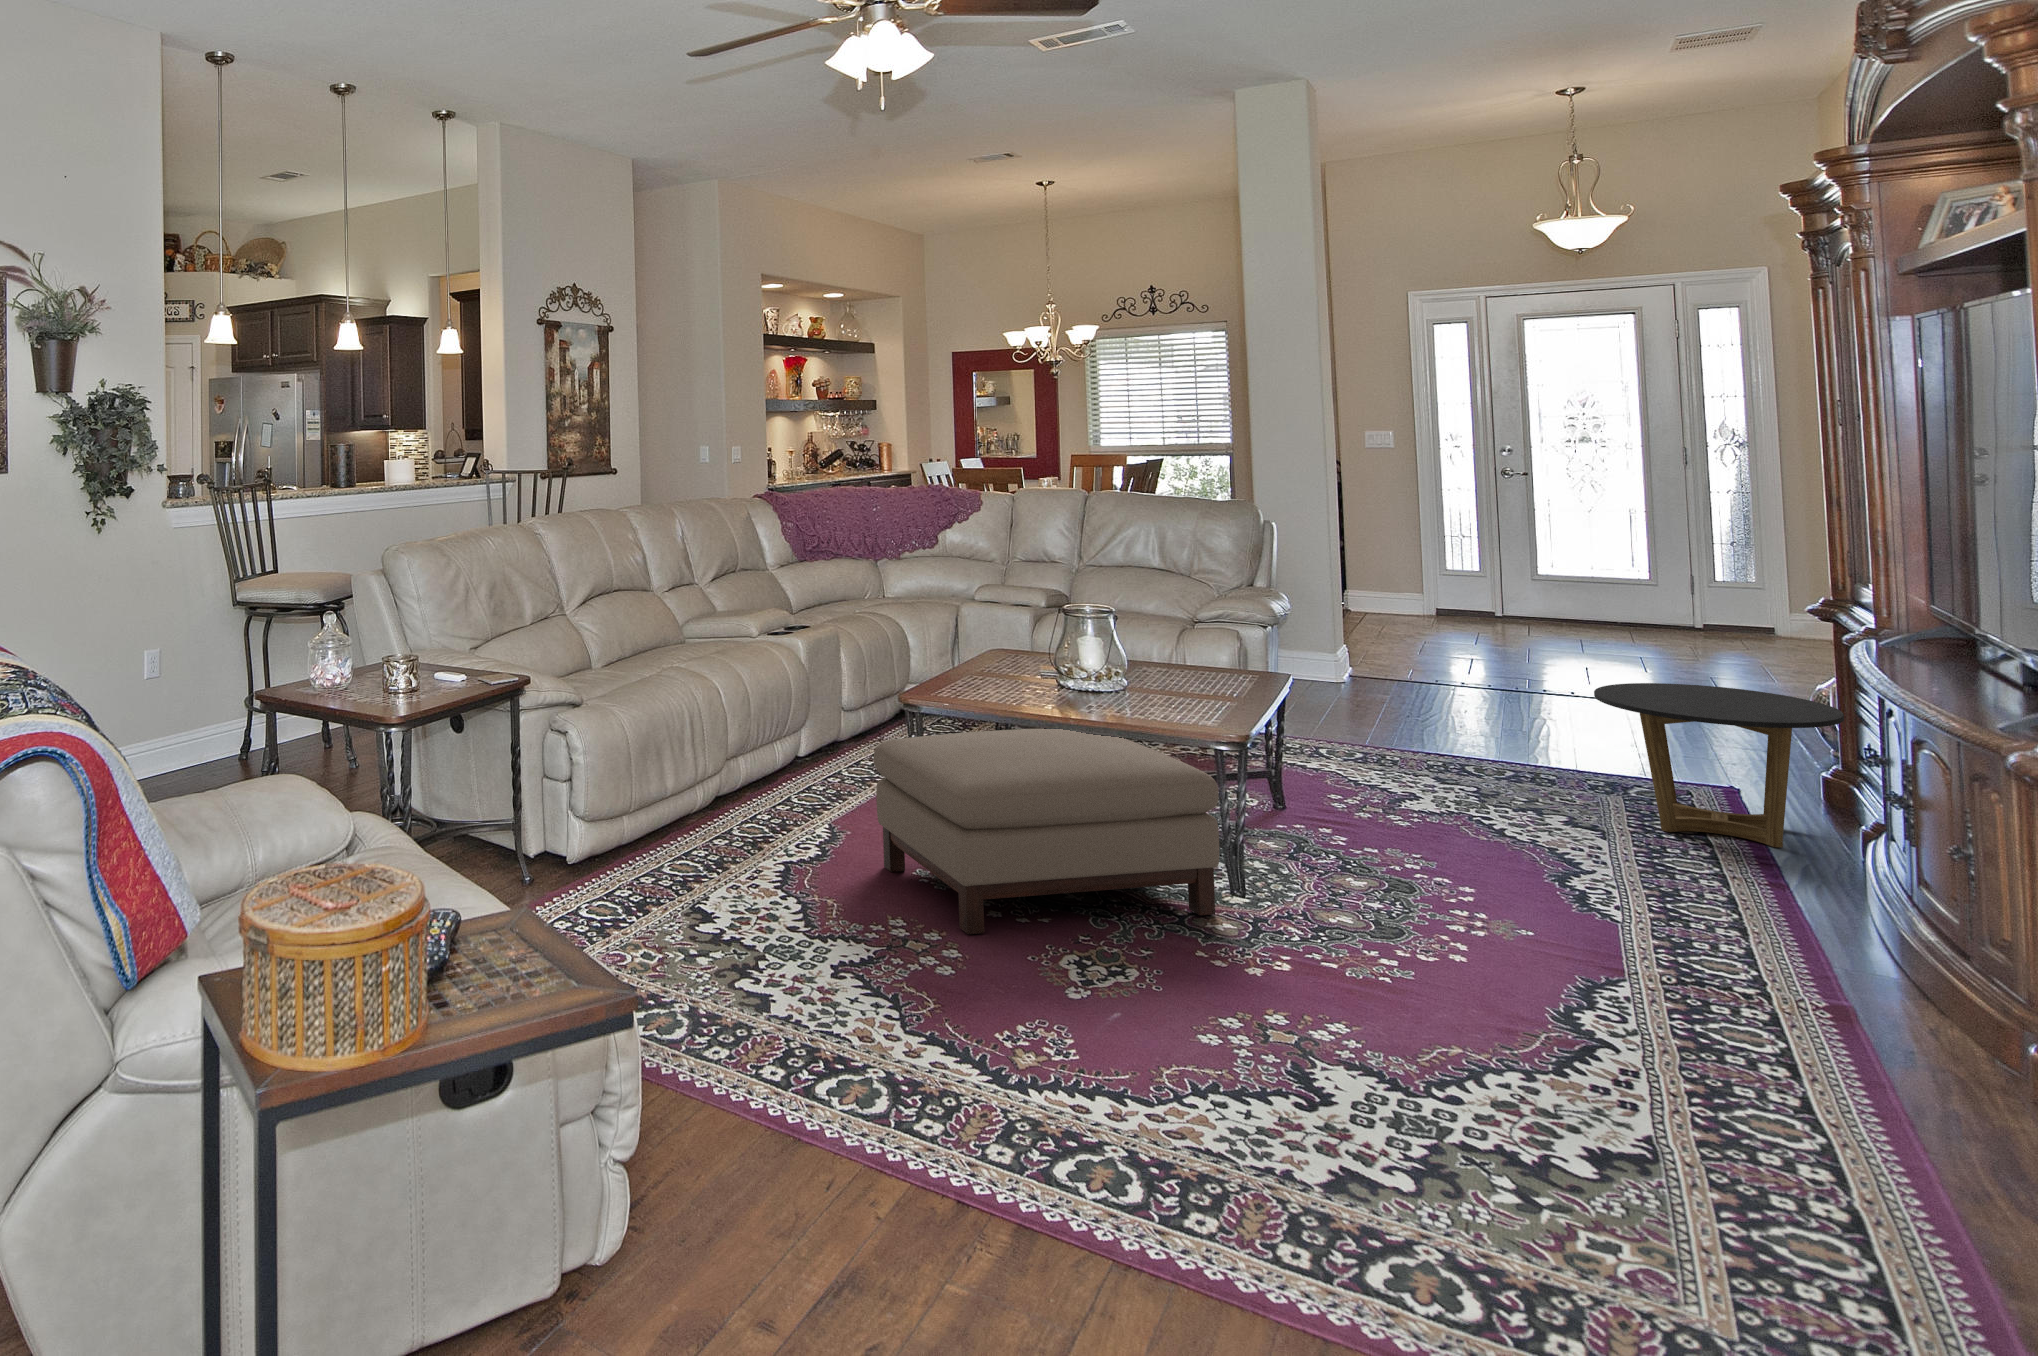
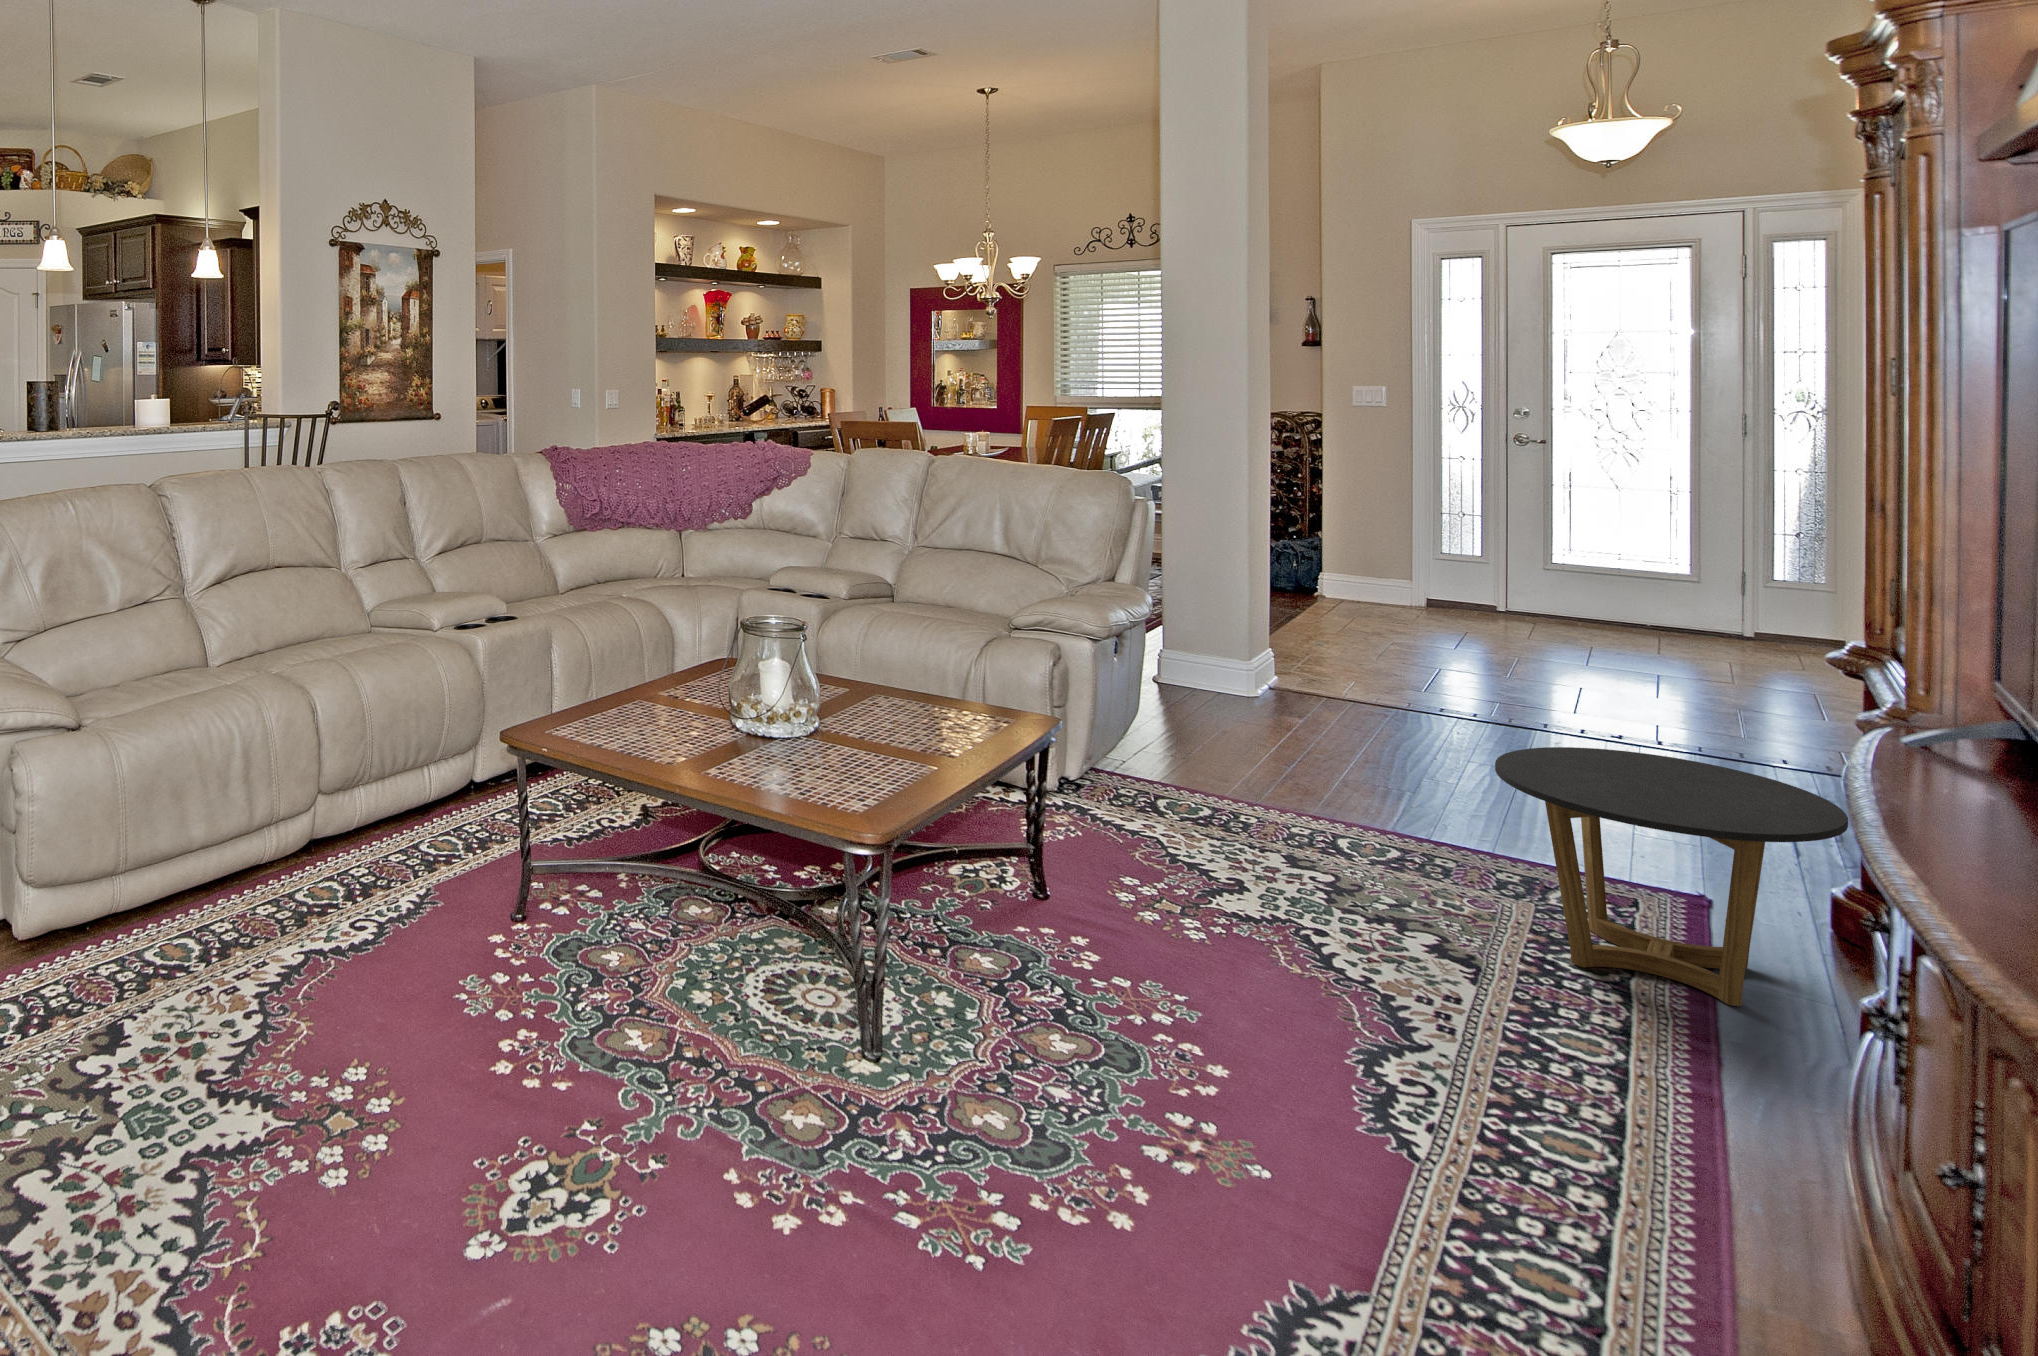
ottoman: present [874,729,1219,934] -> none [433,793,842,1108]

